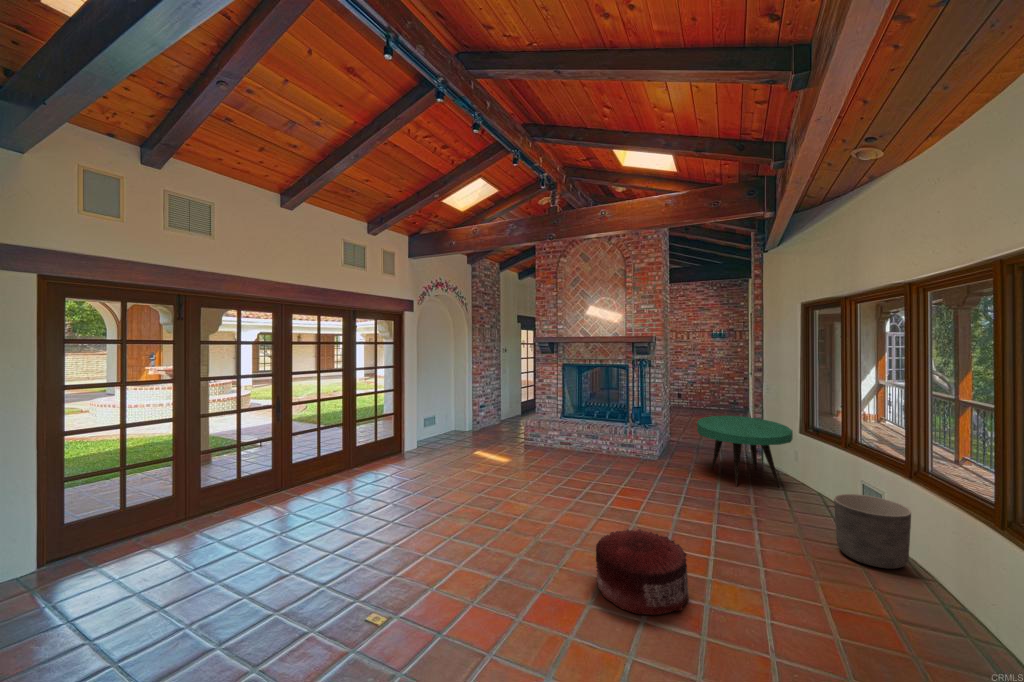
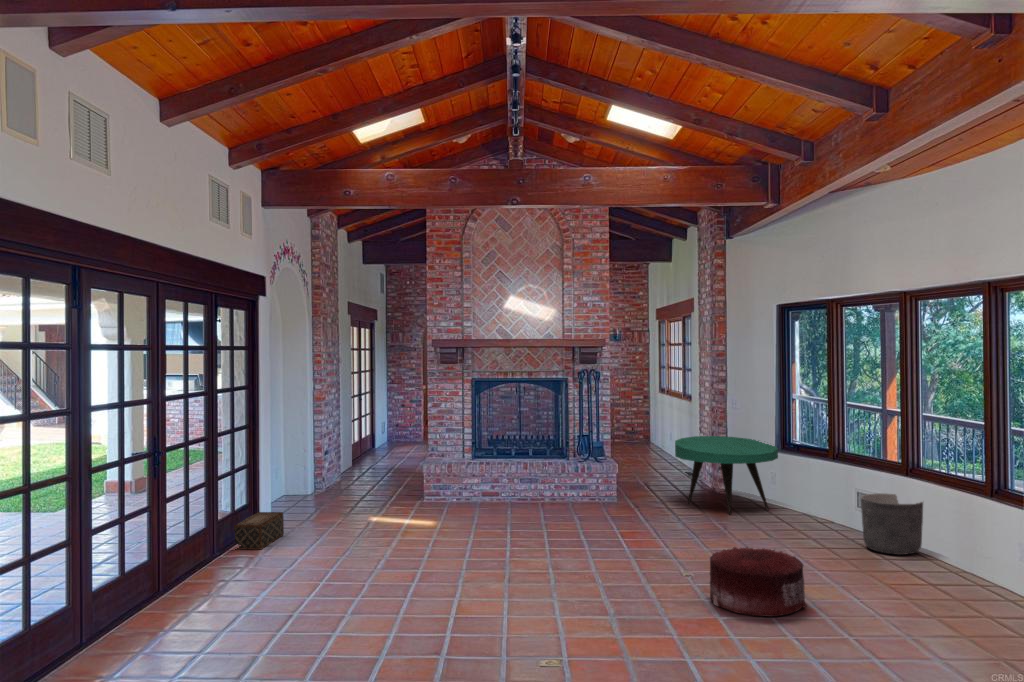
woven basket: none [377,439,418,463] -> present [234,512,284,550]

